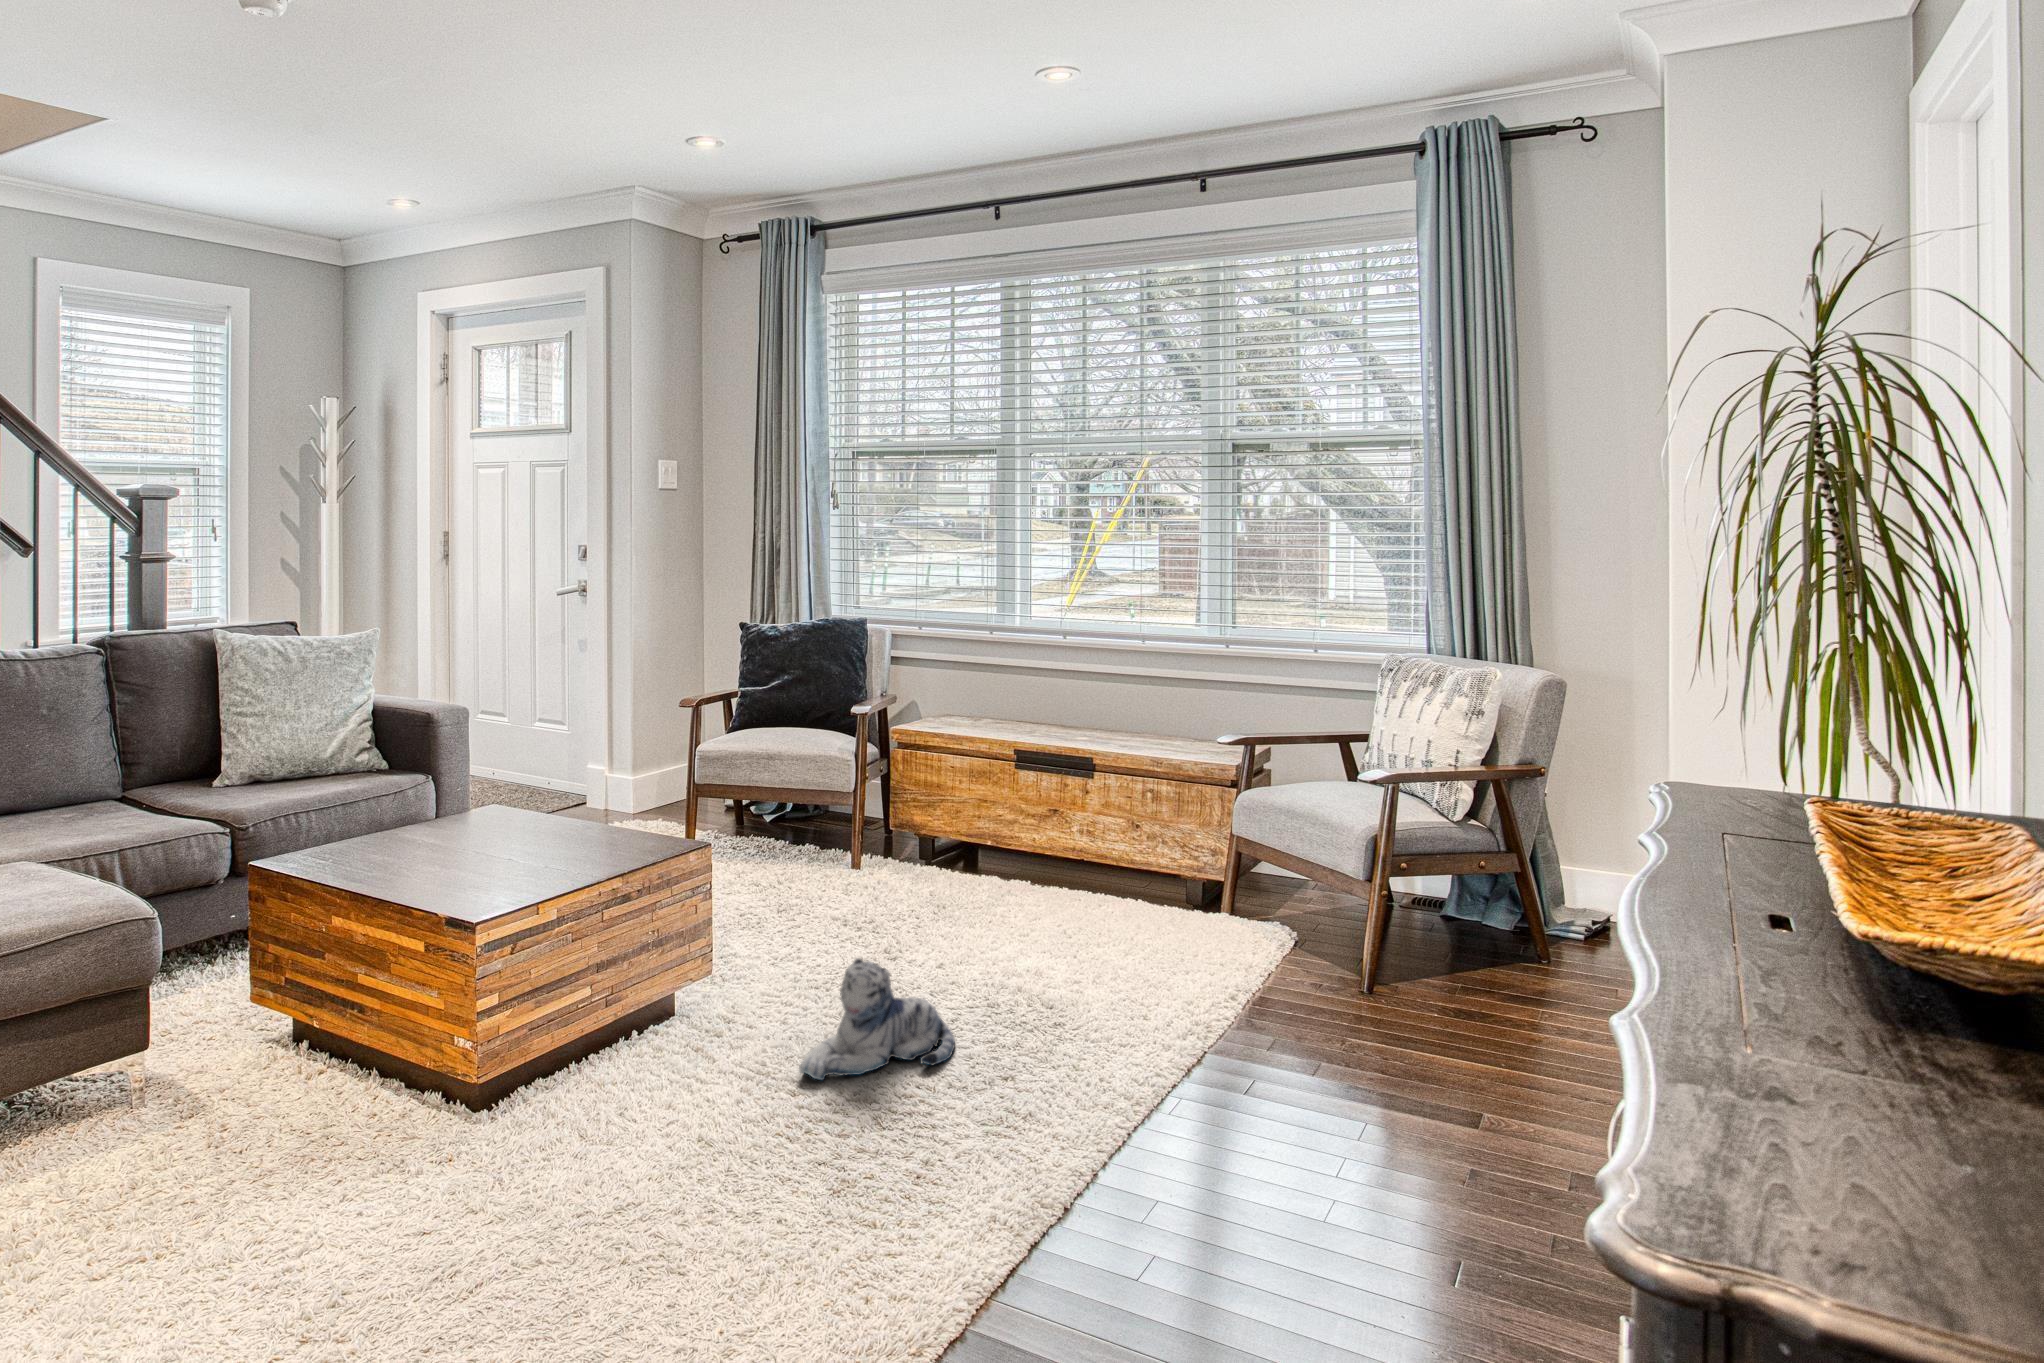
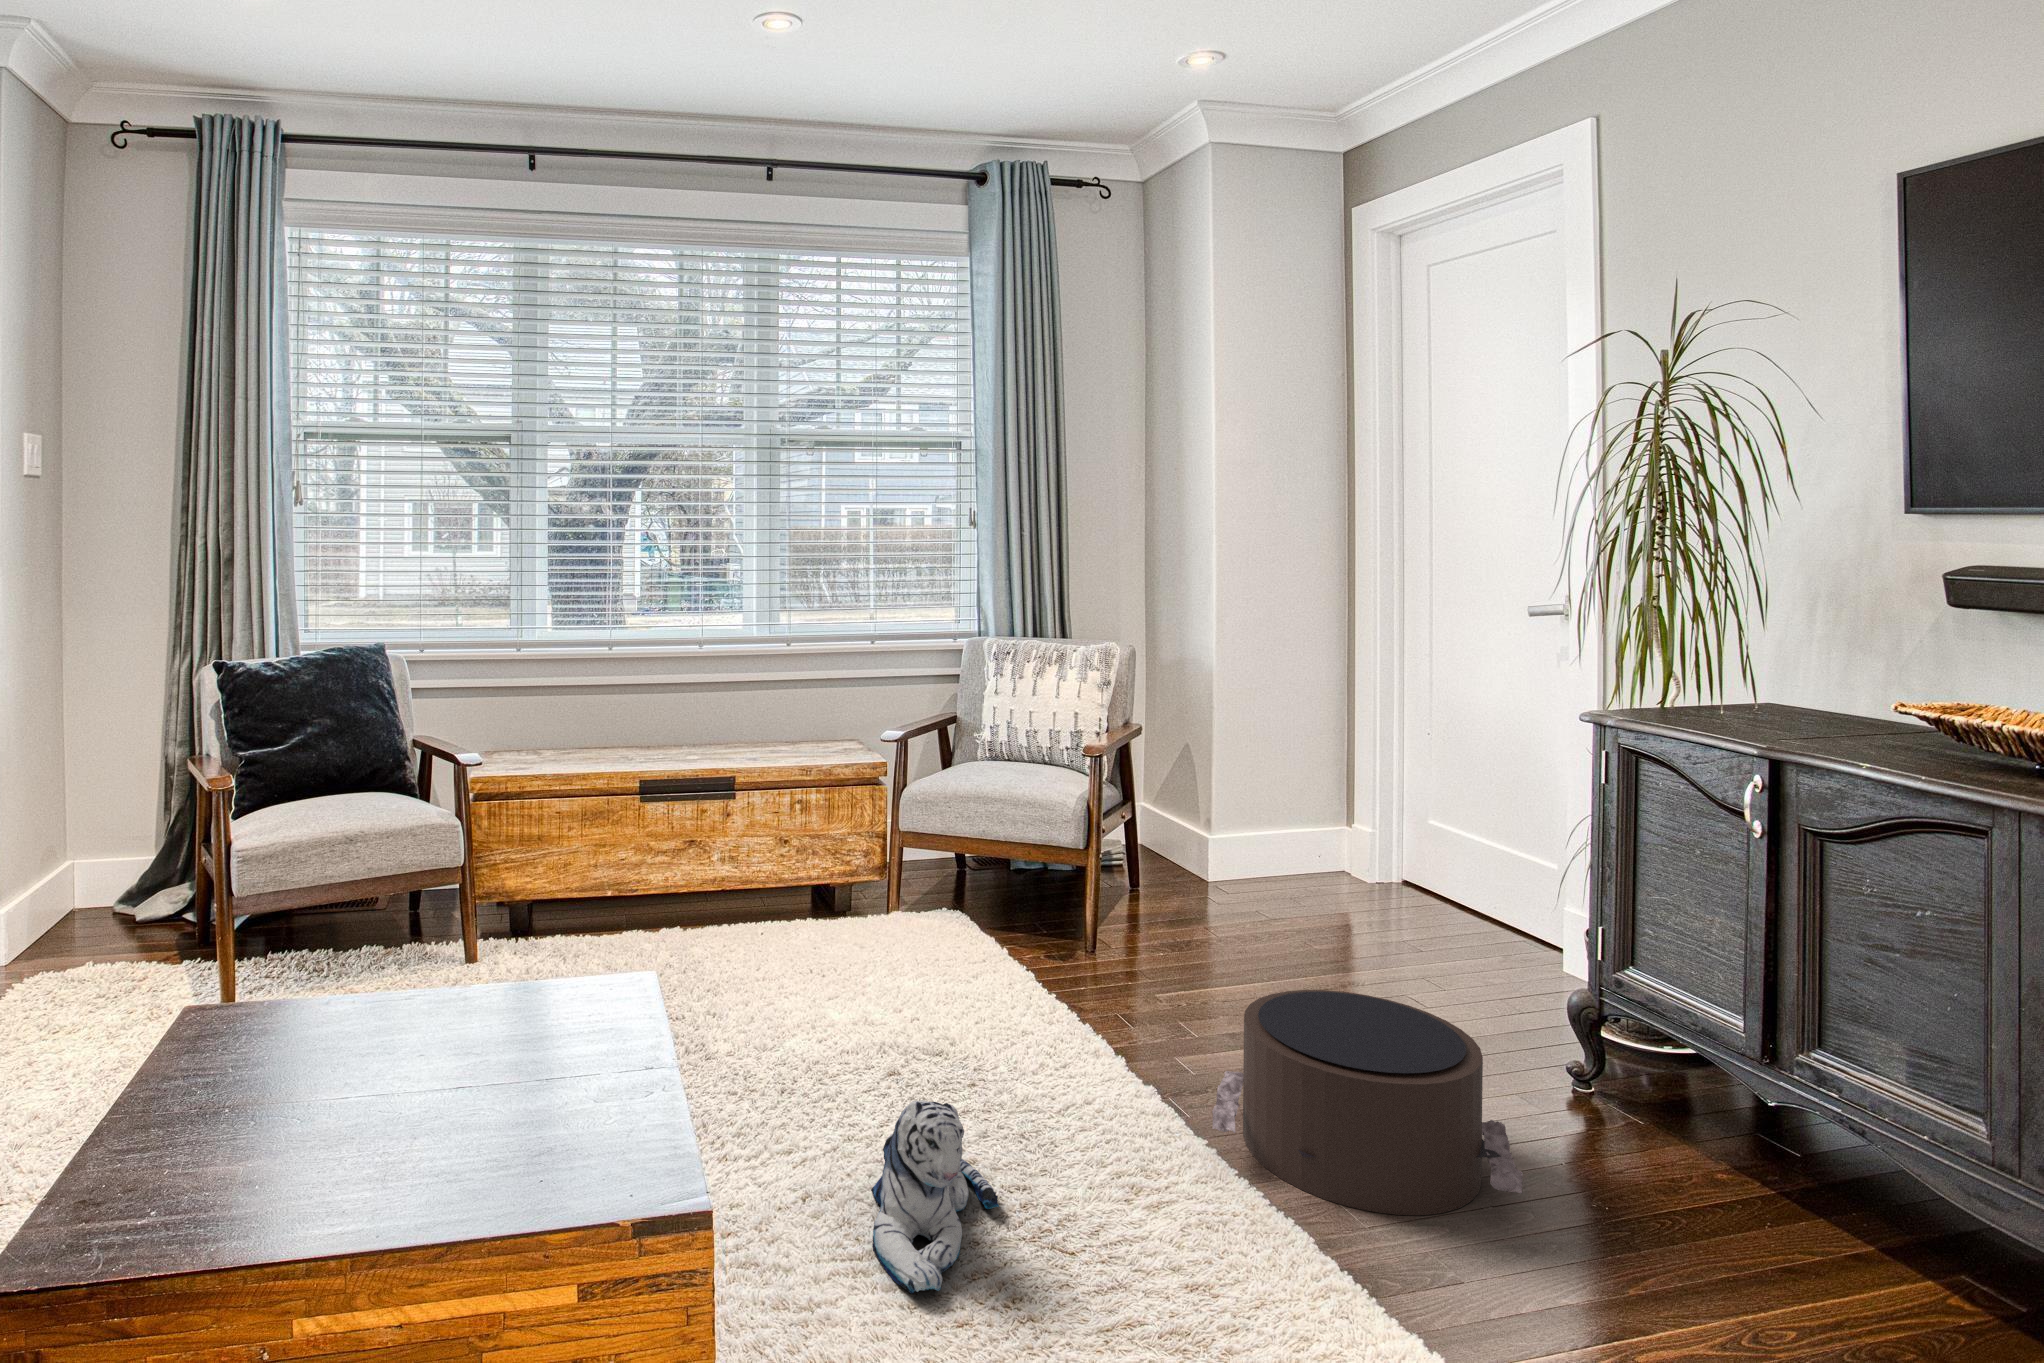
pouf: none [1146,993,1433,1207] -> present [1212,990,1523,1215]

